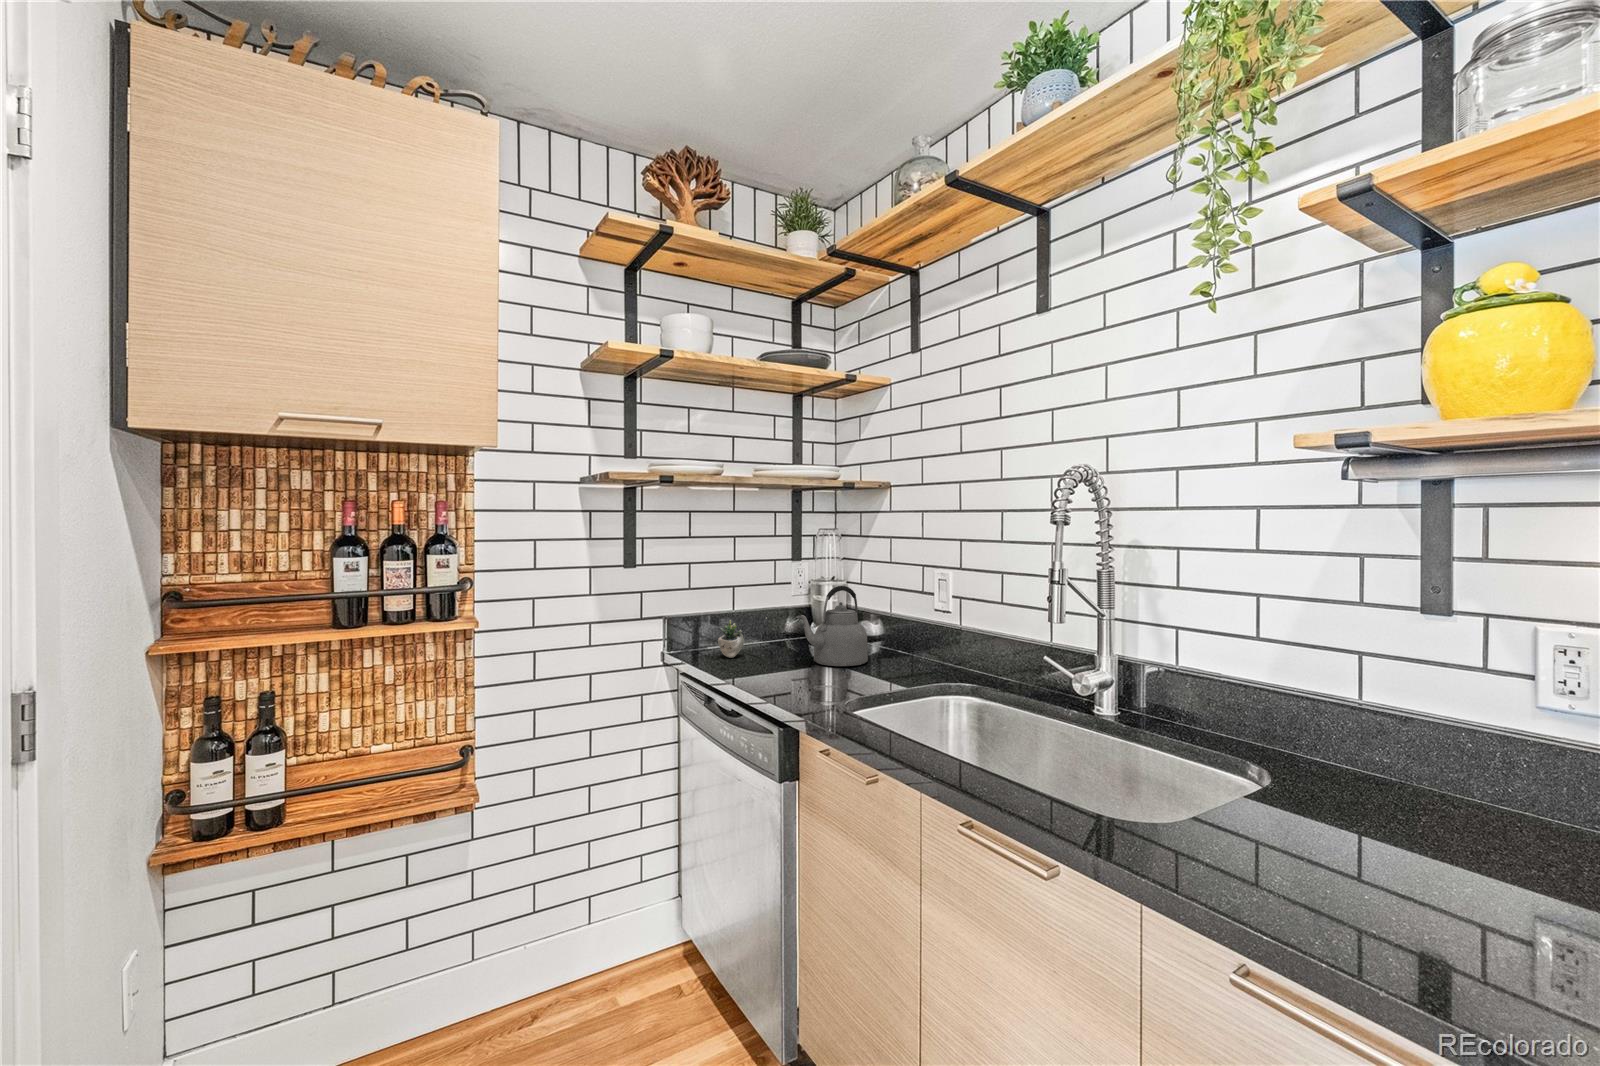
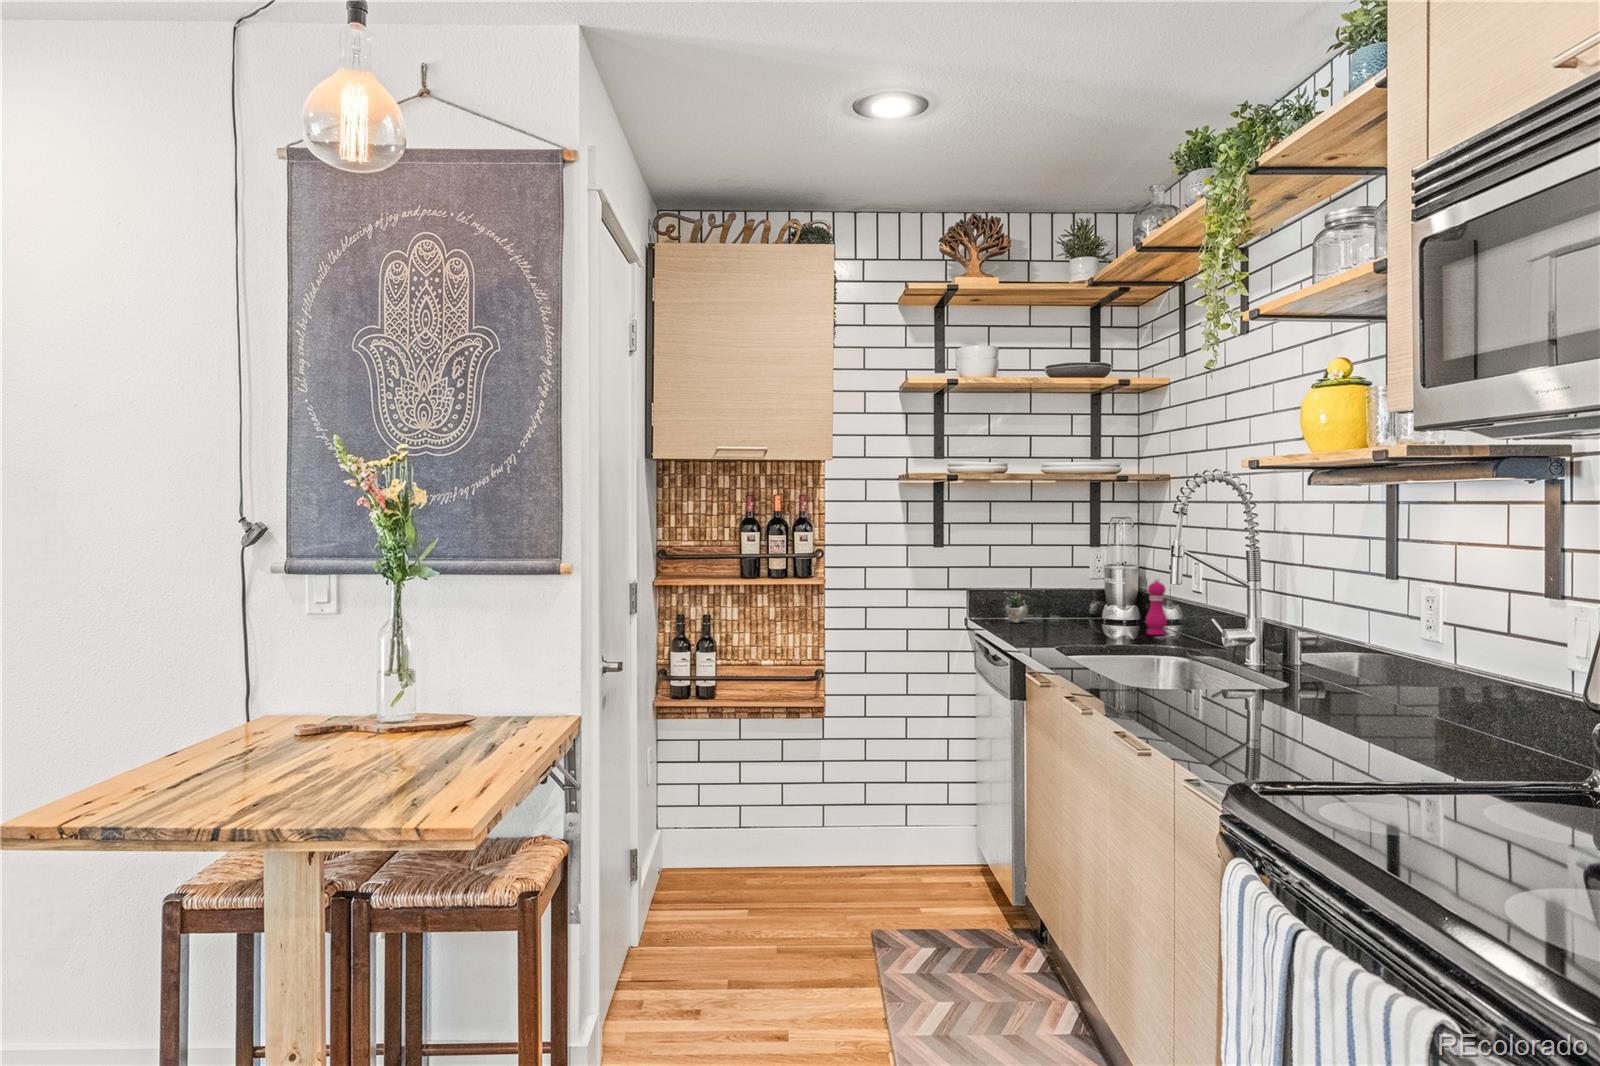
kettle: present [796,586,868,666] -> none [1057,565,1126,632]
pepper mill: none [894,598,917,665] -> present [1145,578,1167,635]

